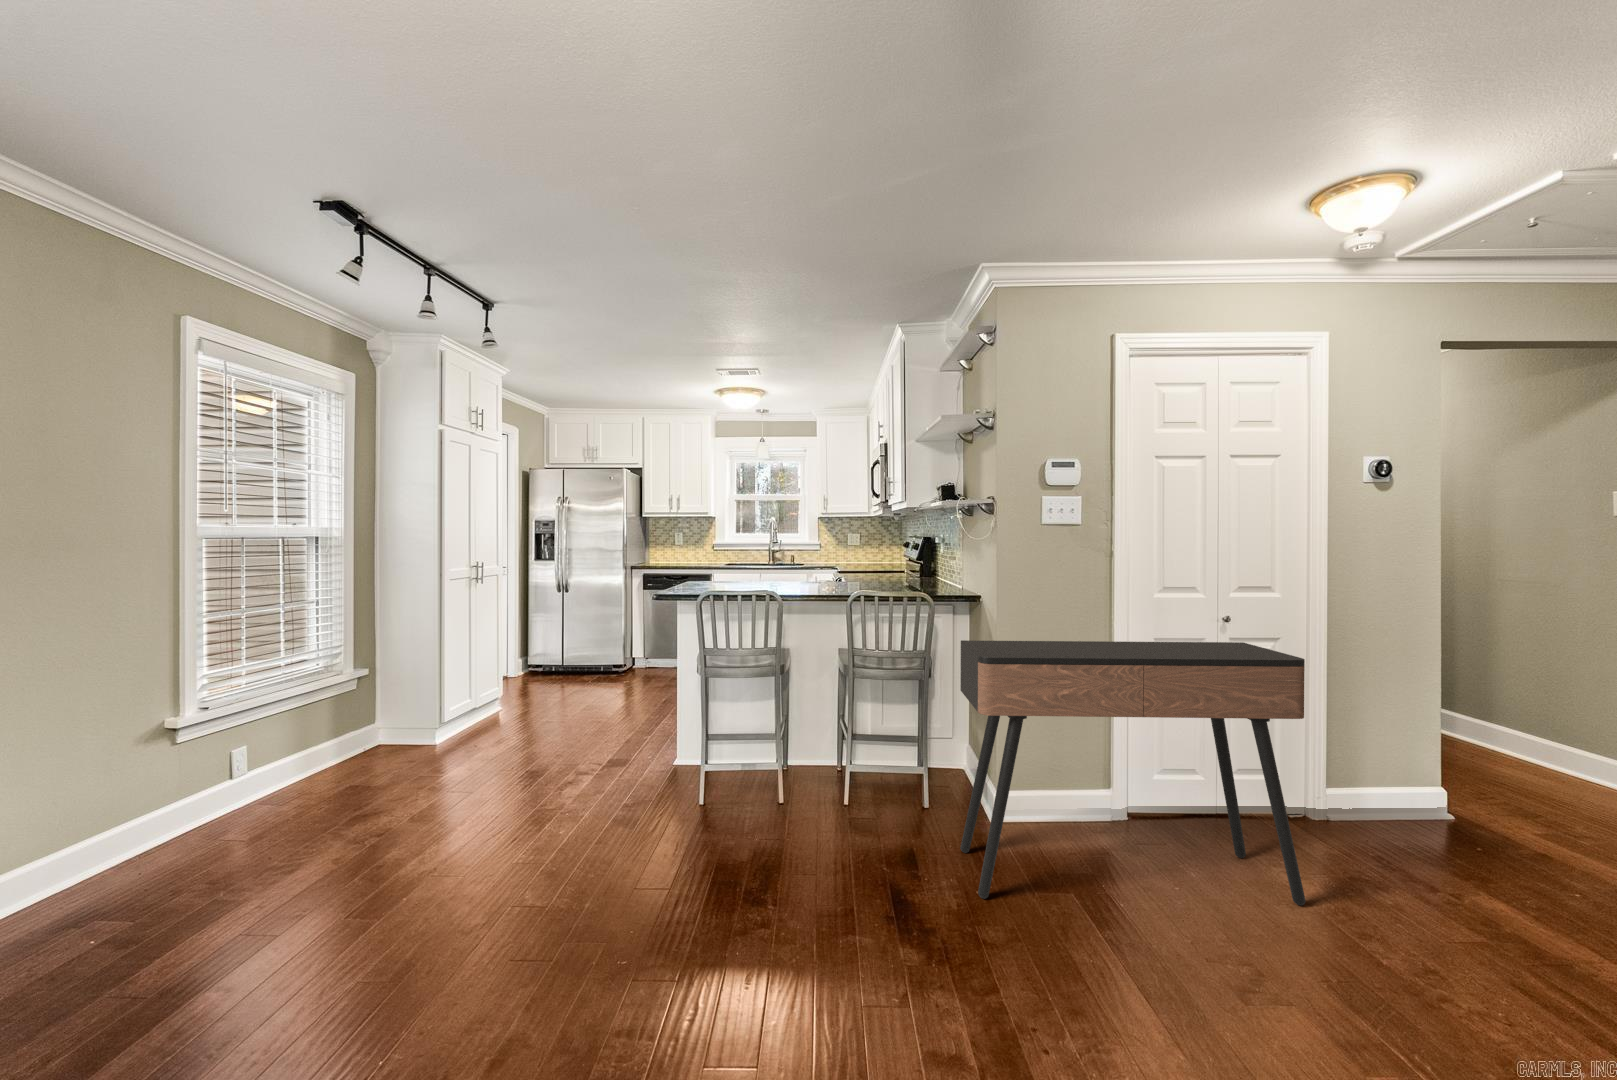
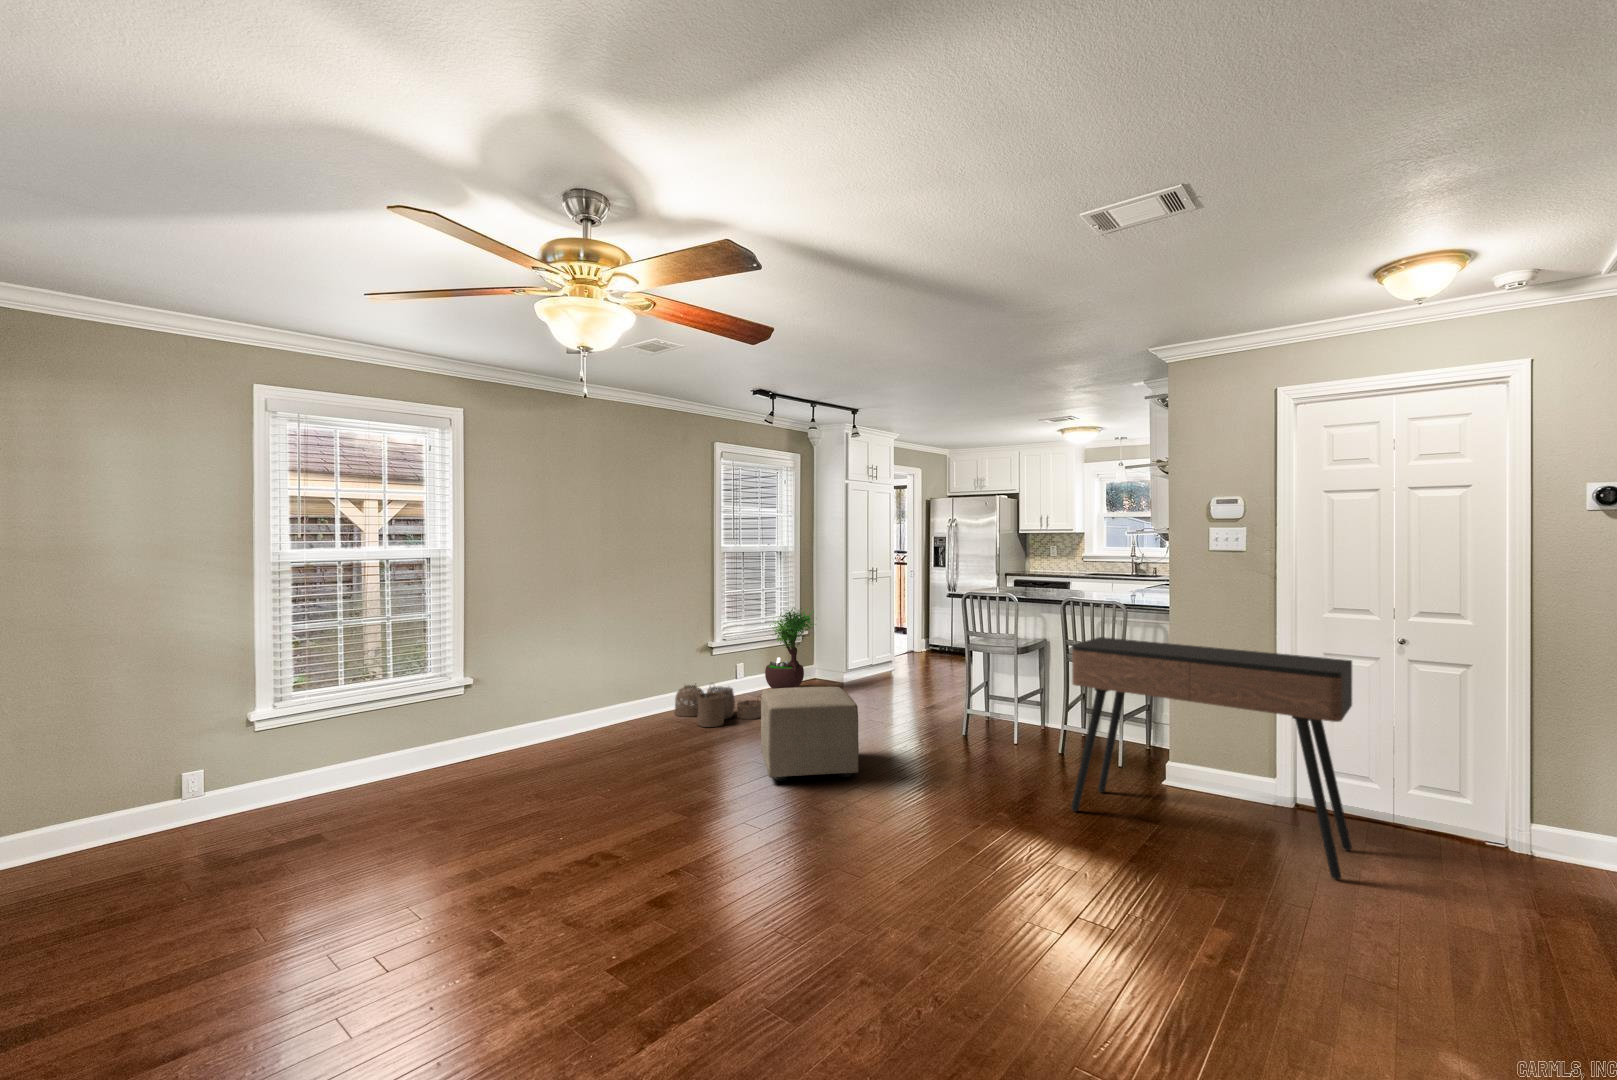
potted tree: none [293,626,402,788] -> present [765,608,814,689]
ottoman: none [393,776,639,1025] -> present [761,687,859,781]
woven basket: none [76,808,325,918] -> present [675,683,761,727]

